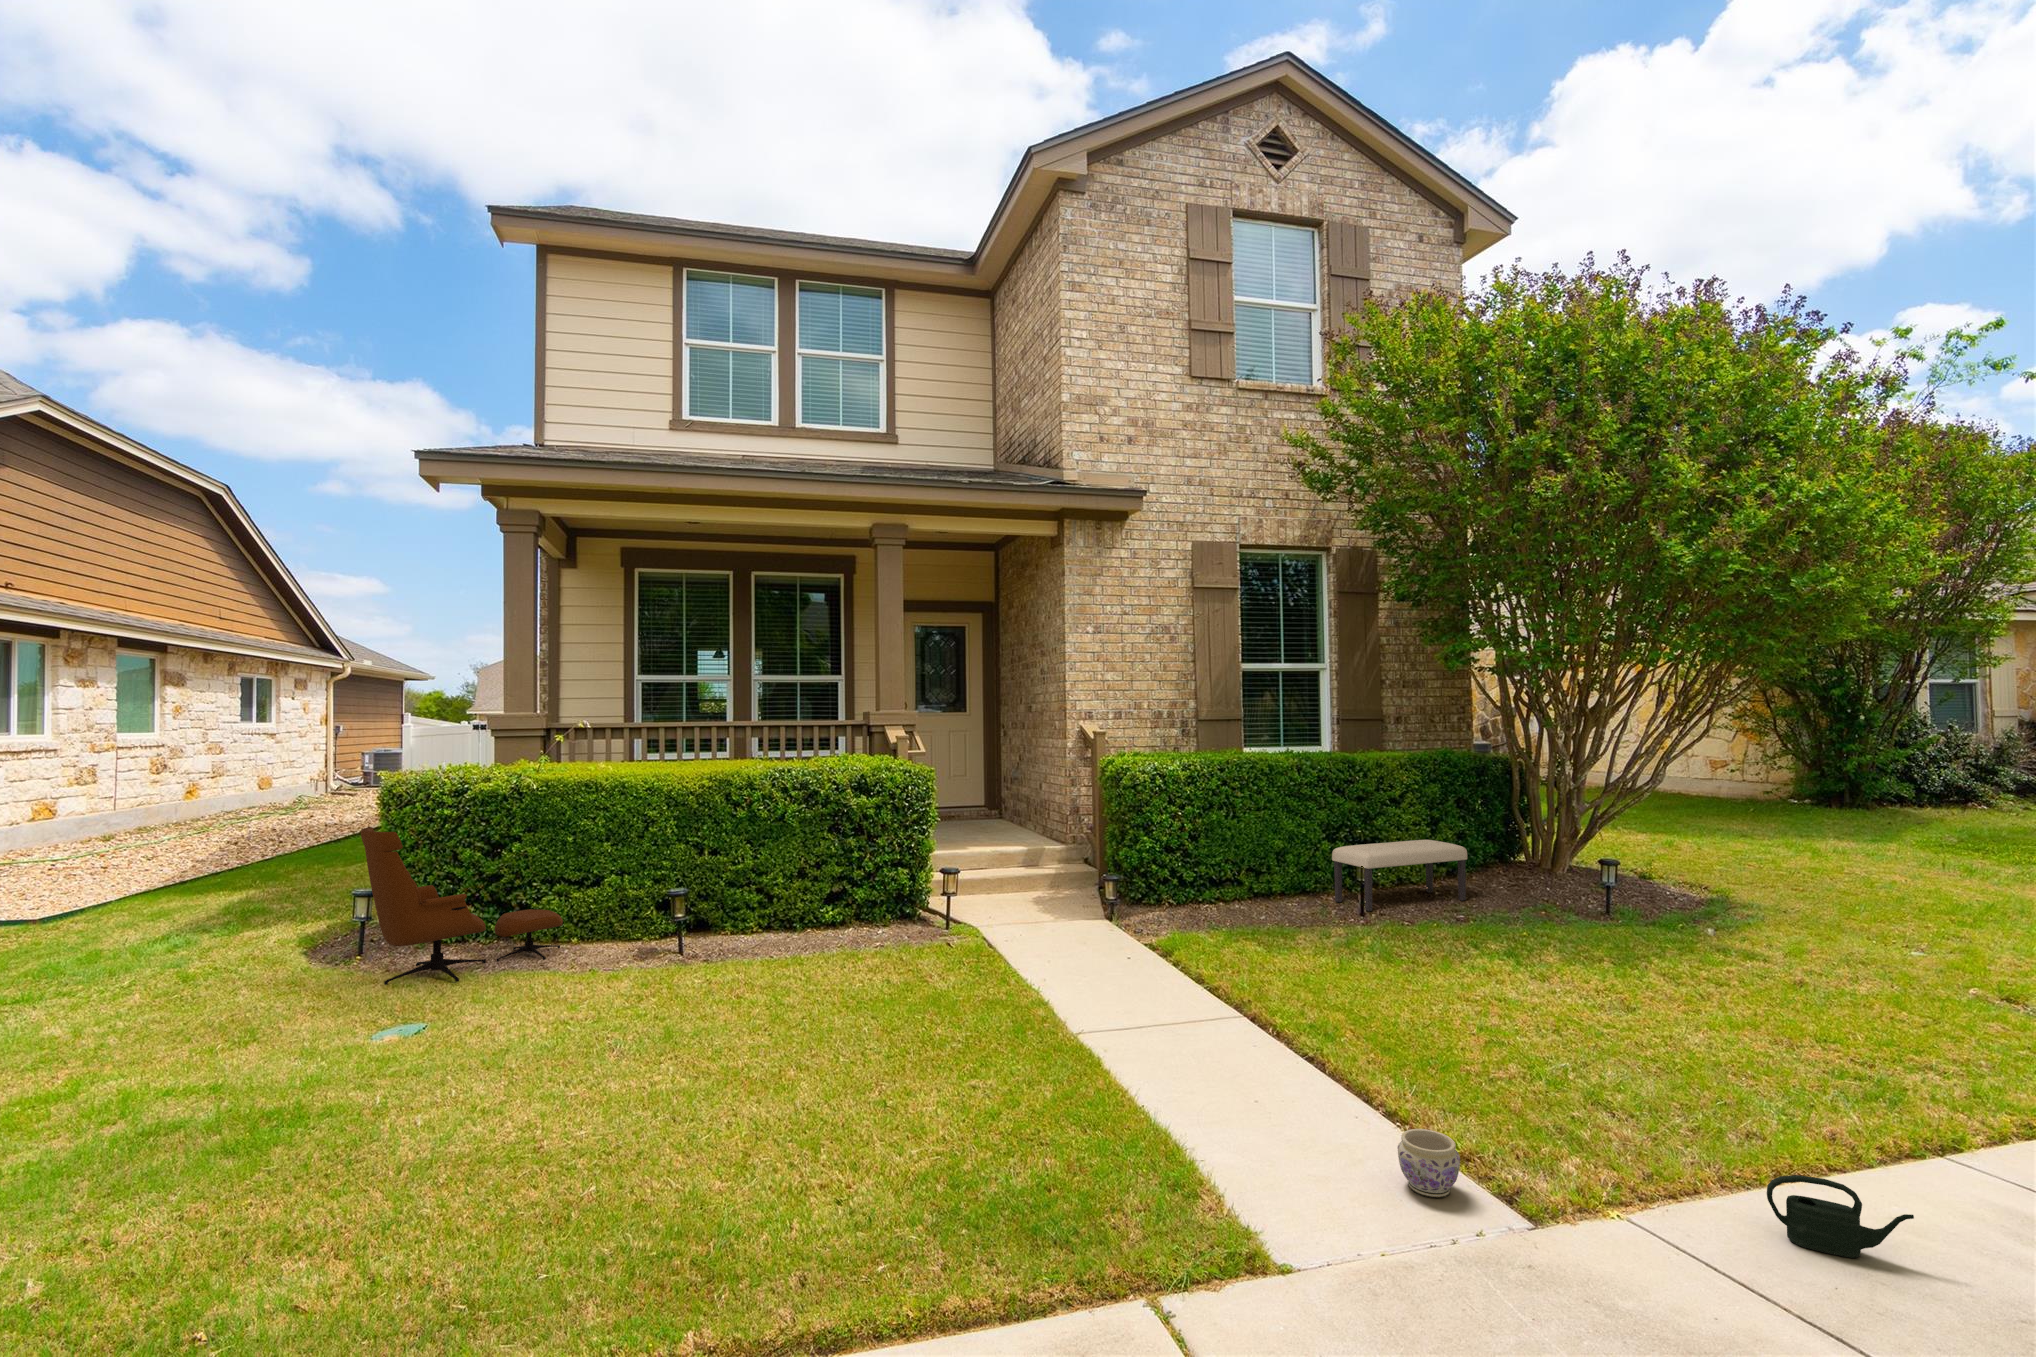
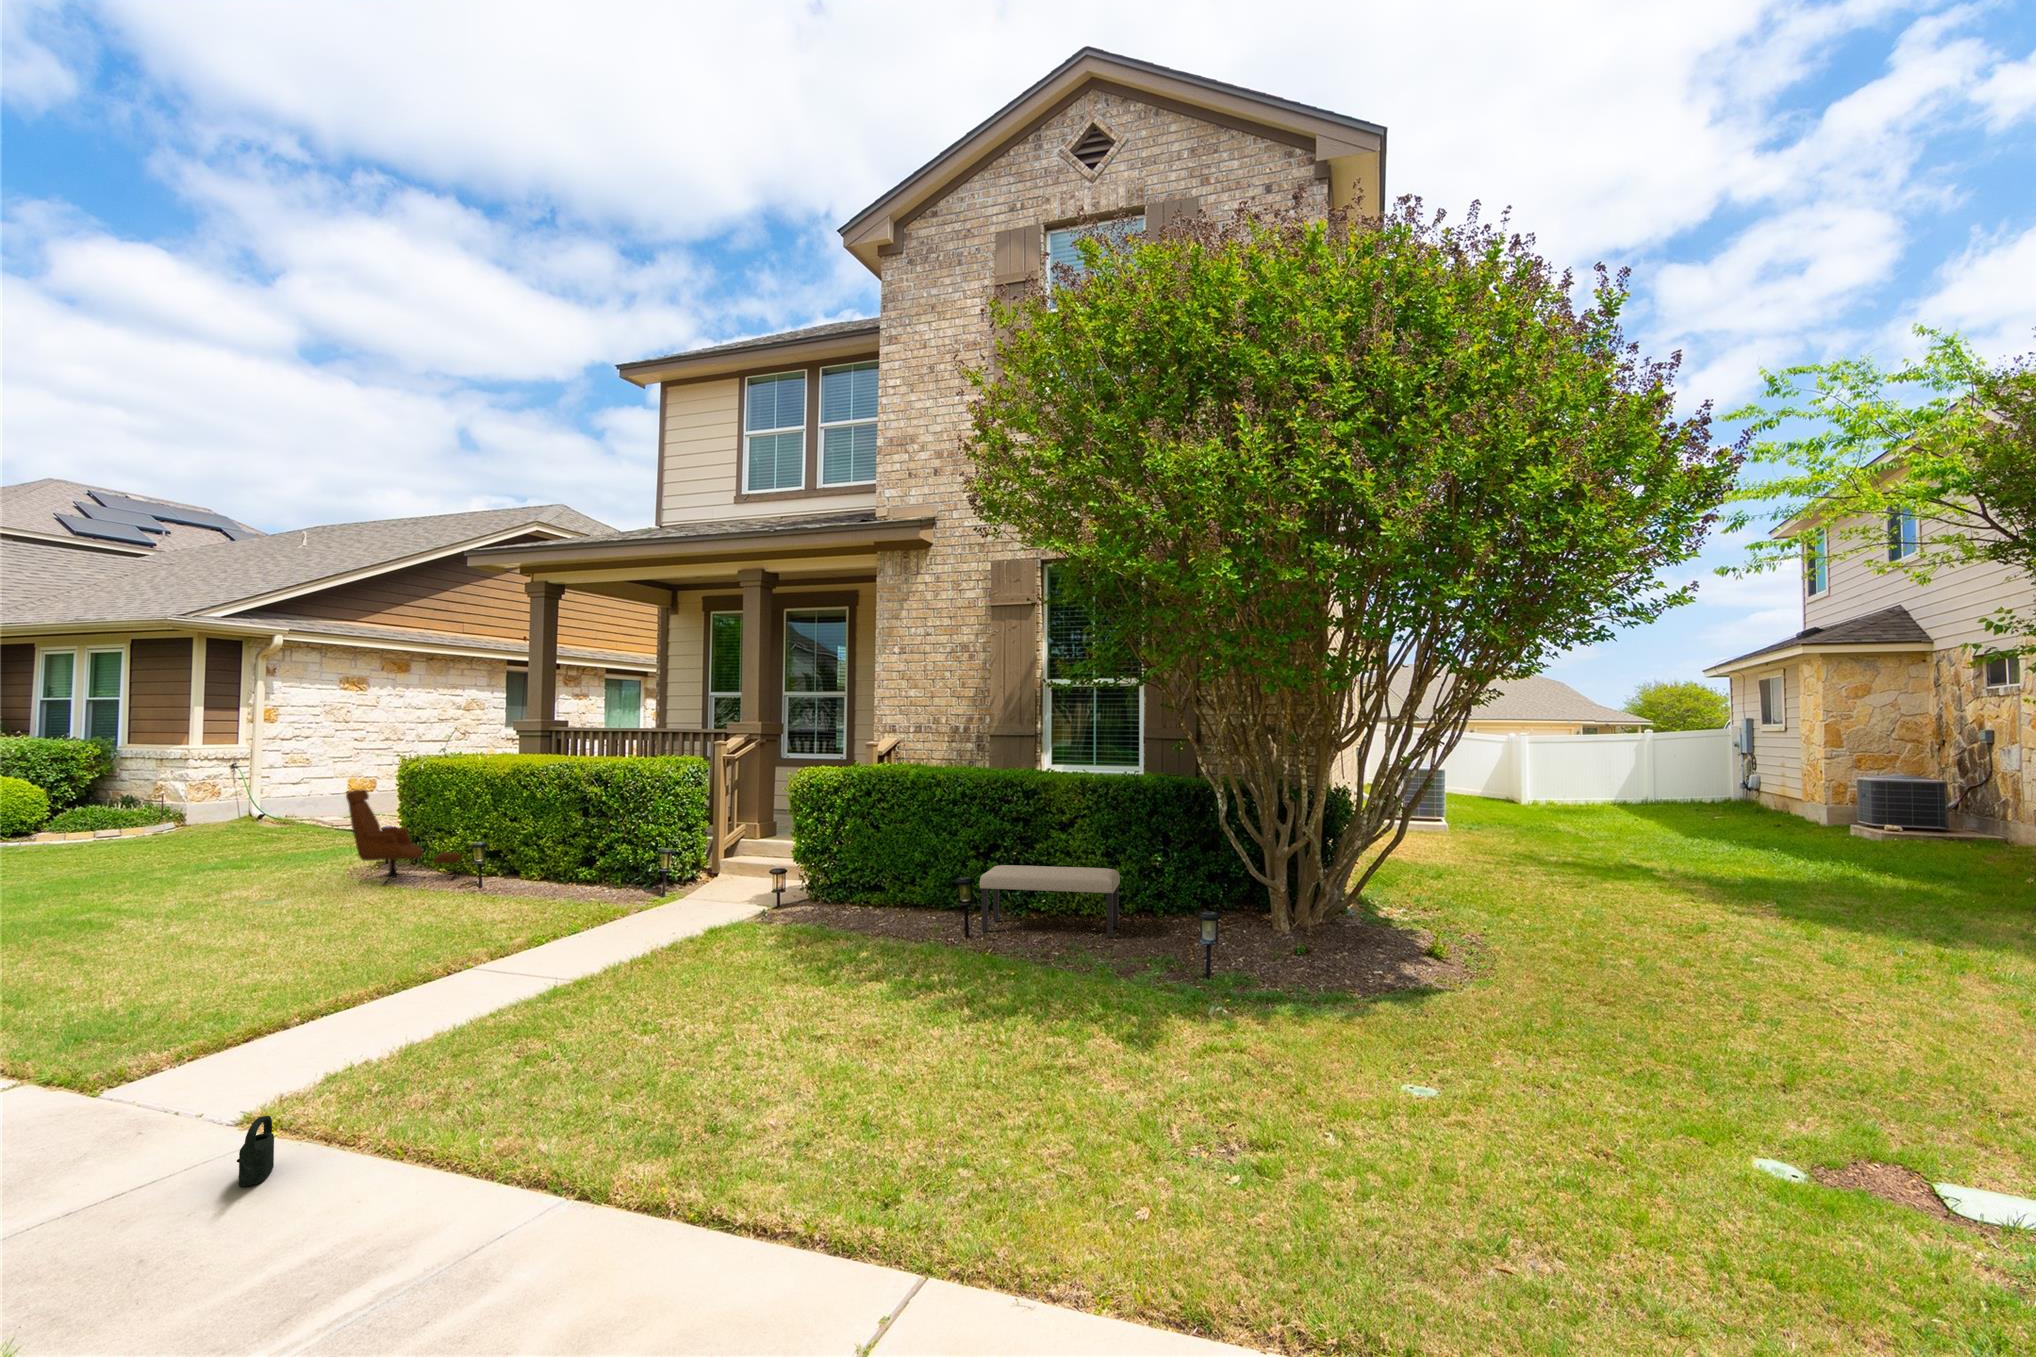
planter: present [1398,1129,1460,1198] -> none [243,1040,296,1087]

